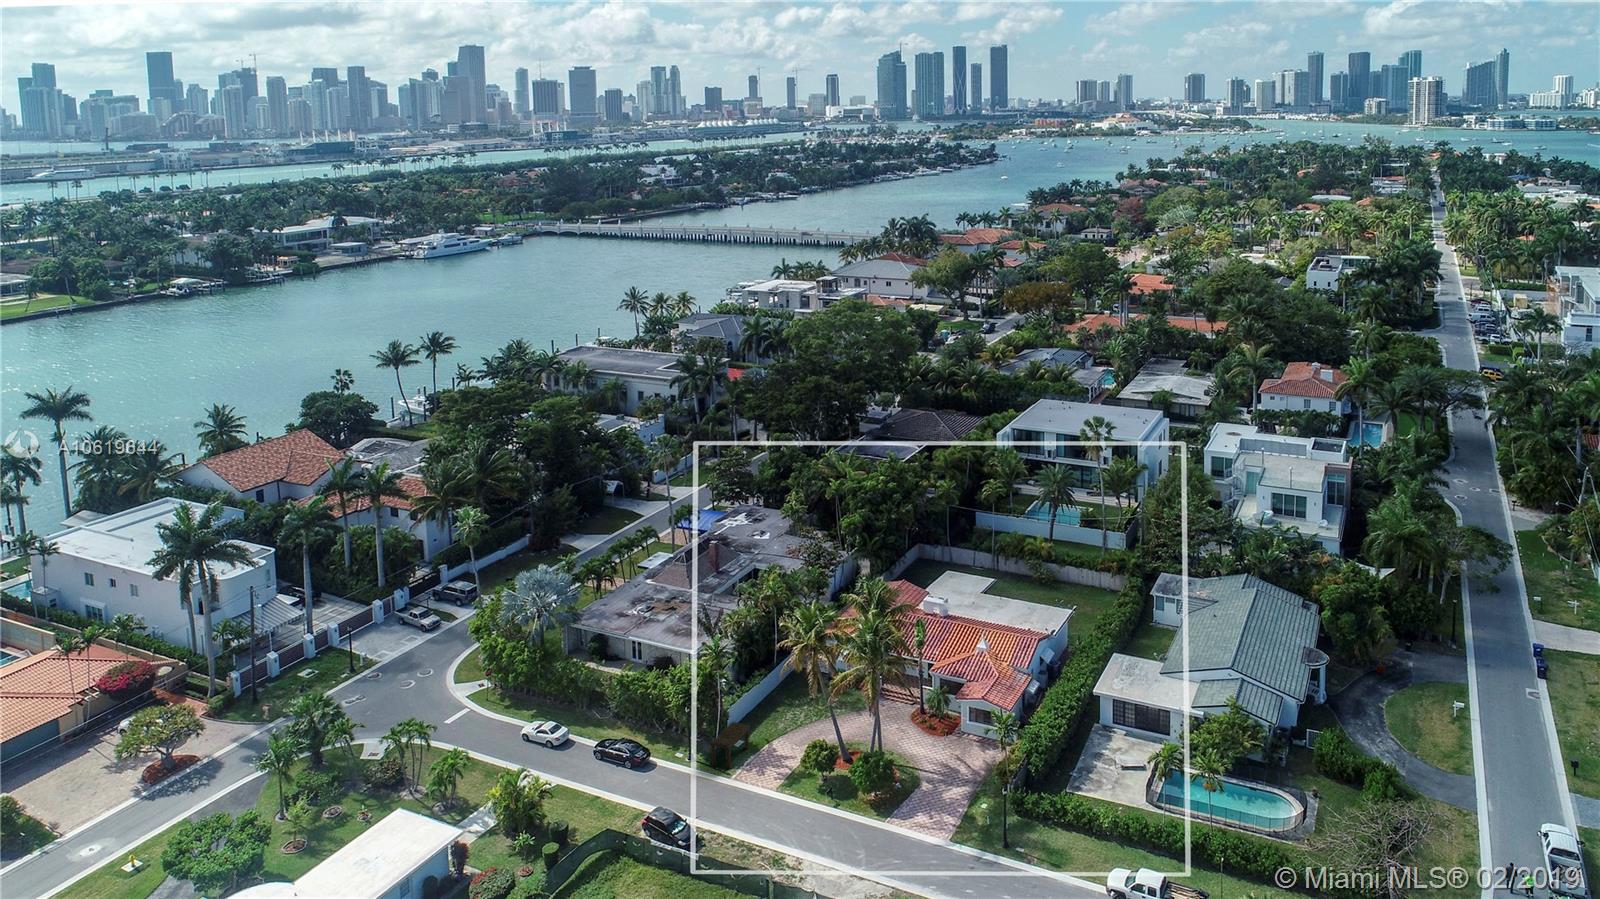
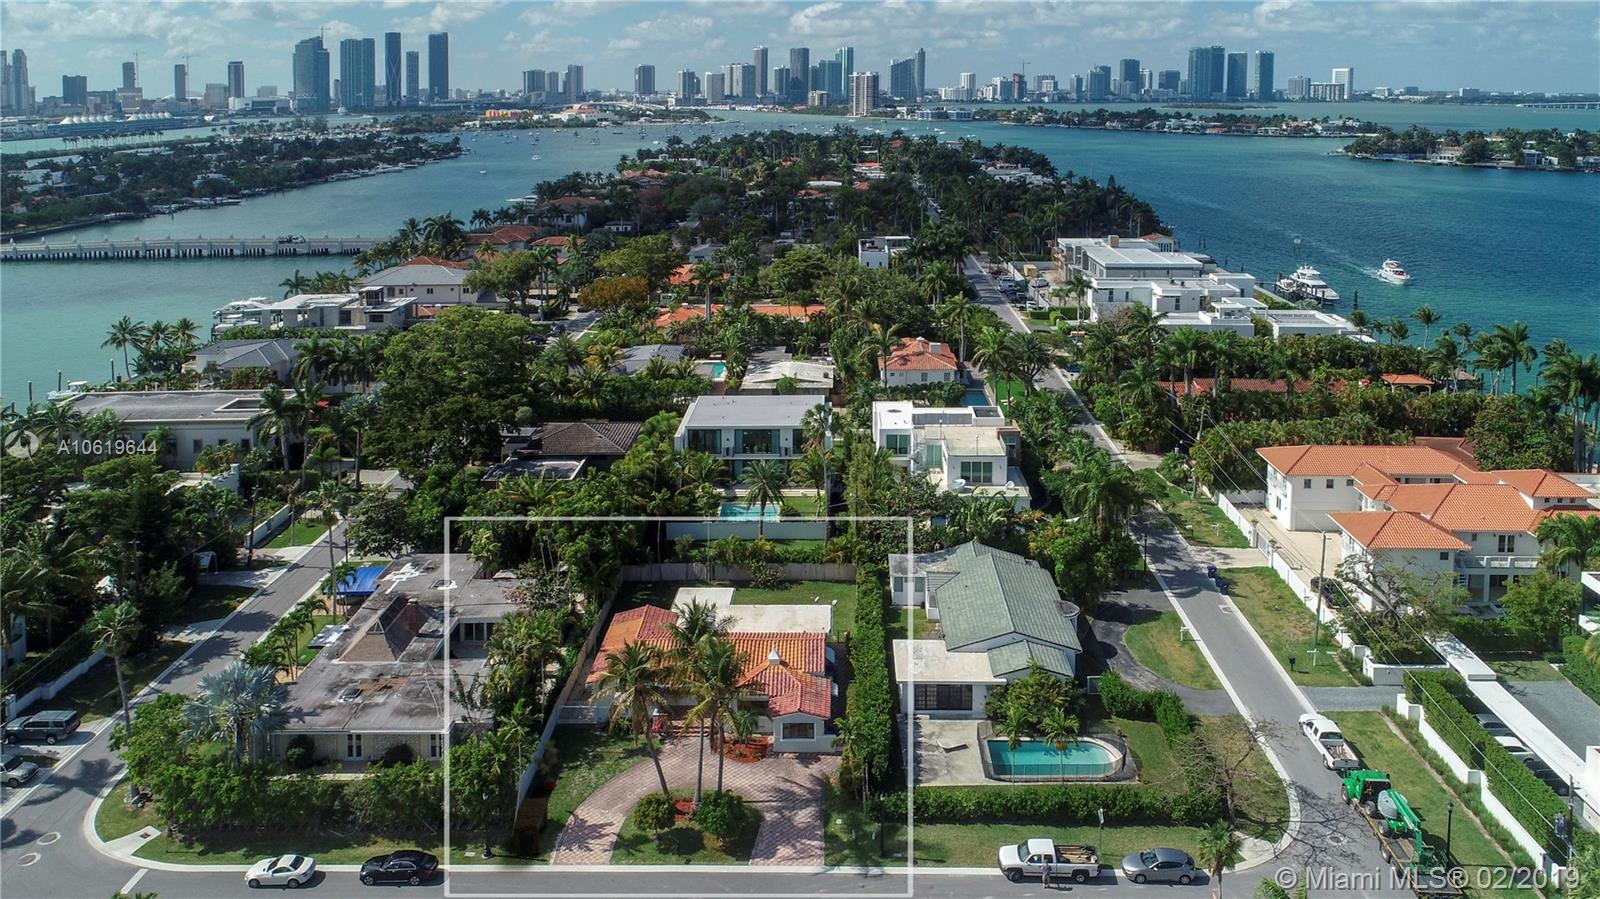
potted tree: present [1370,635,1398,673] -> present [534,740,558,790]

